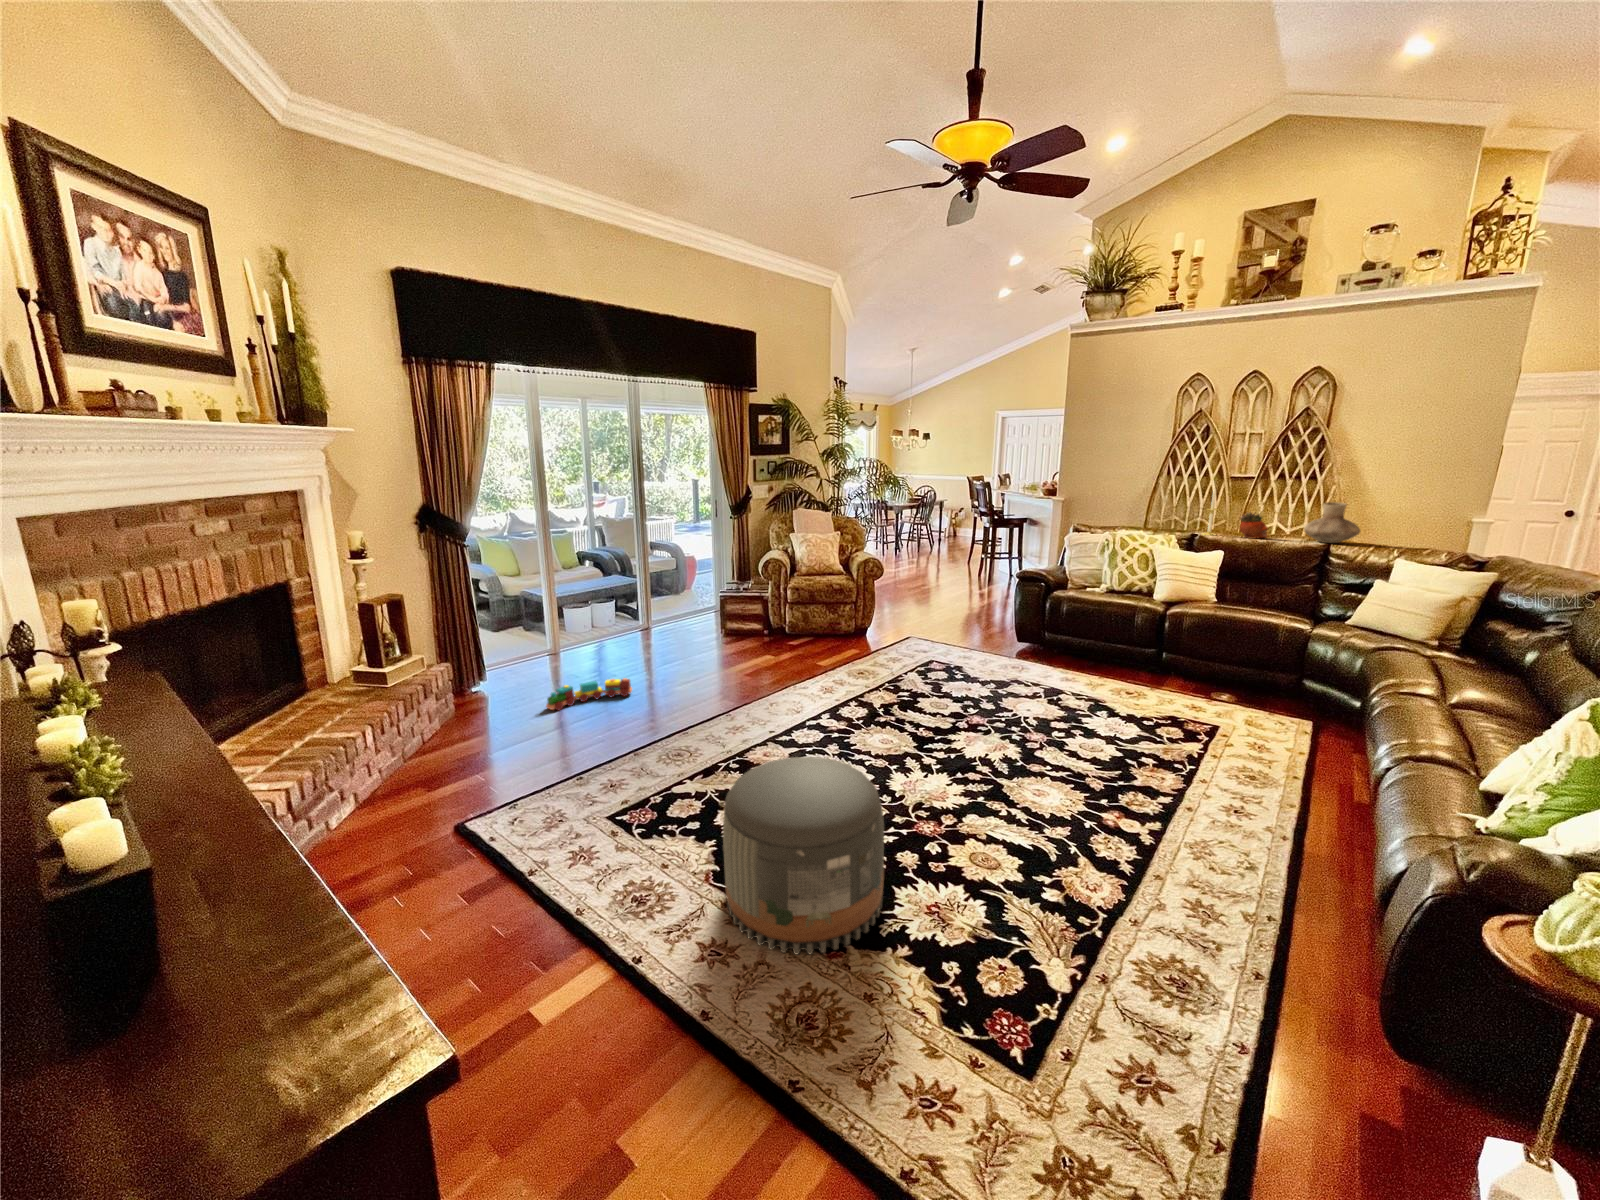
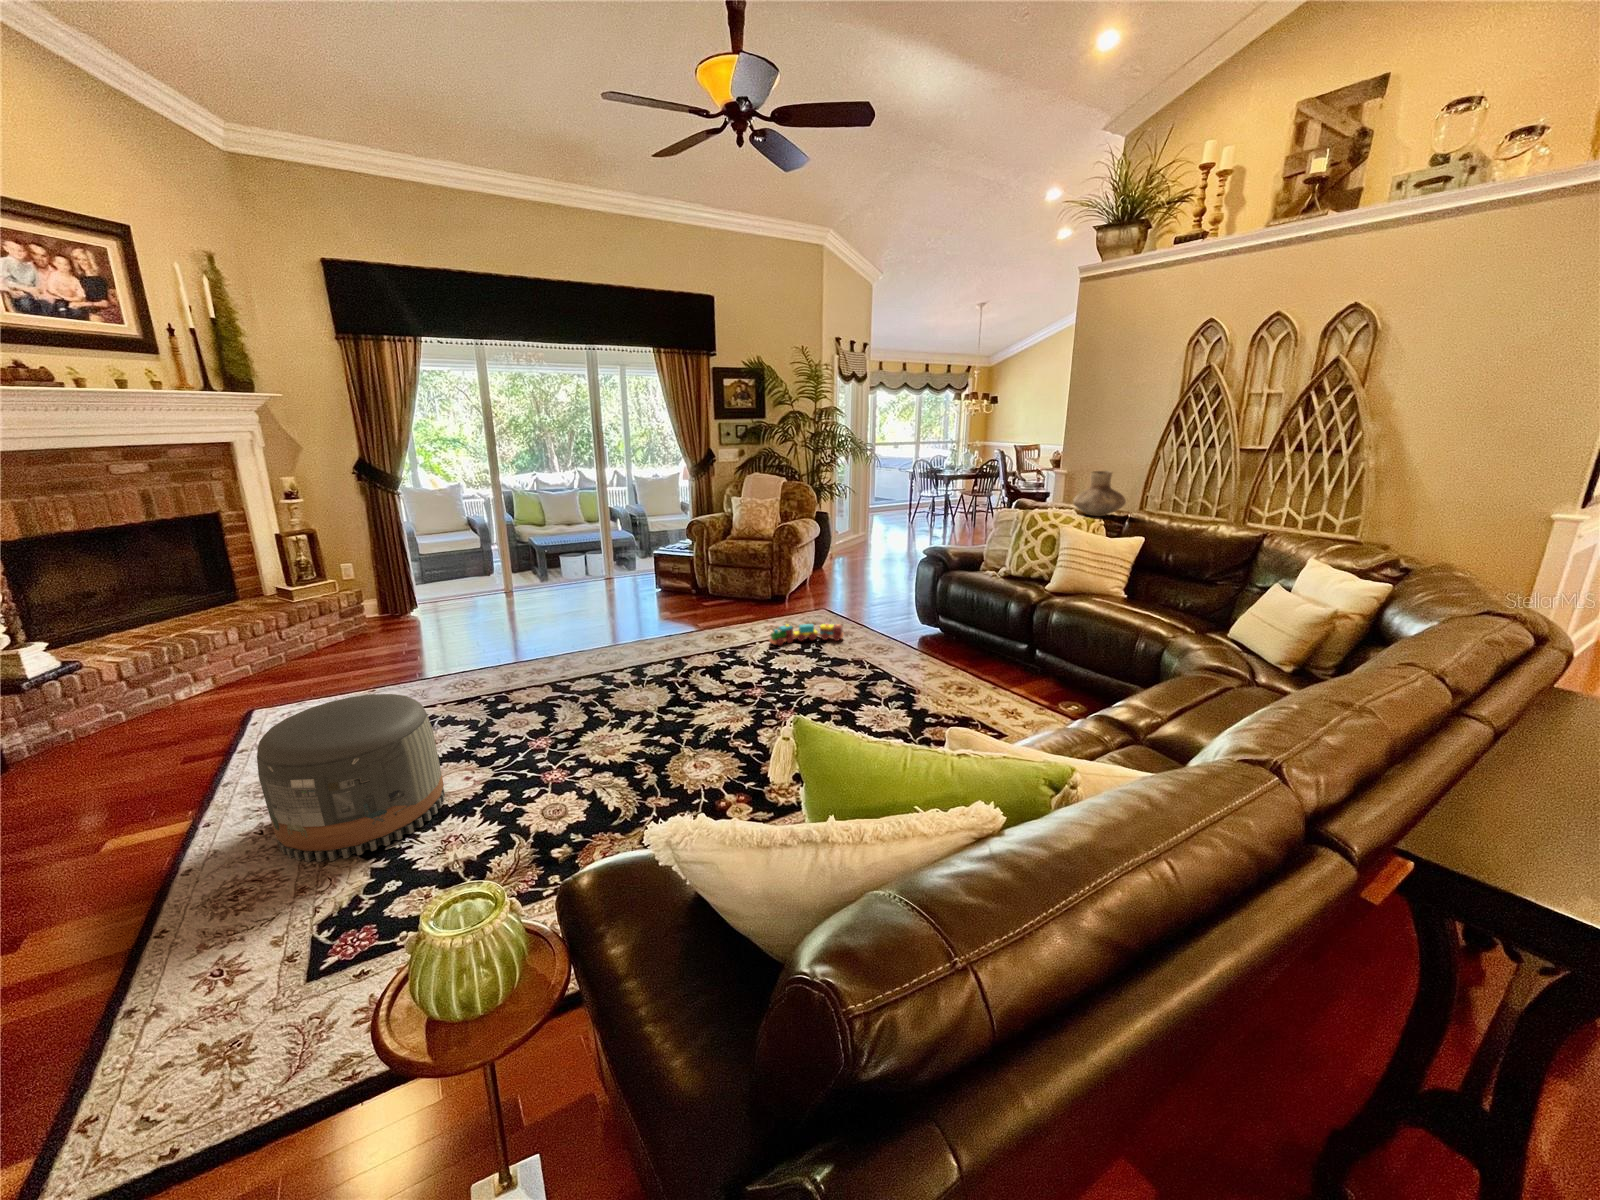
candle: present [1204,490,1216,535] -> none [1145,462,1165,522]
vase: present [1304,502,1360,543] -> present [1073,471,1126,516]
succulent planter: present [1240,512,1268,538] -> none [1184,493,1222,529]
toy train: present [546,678,632,710] -> present [769,624,844,646]

